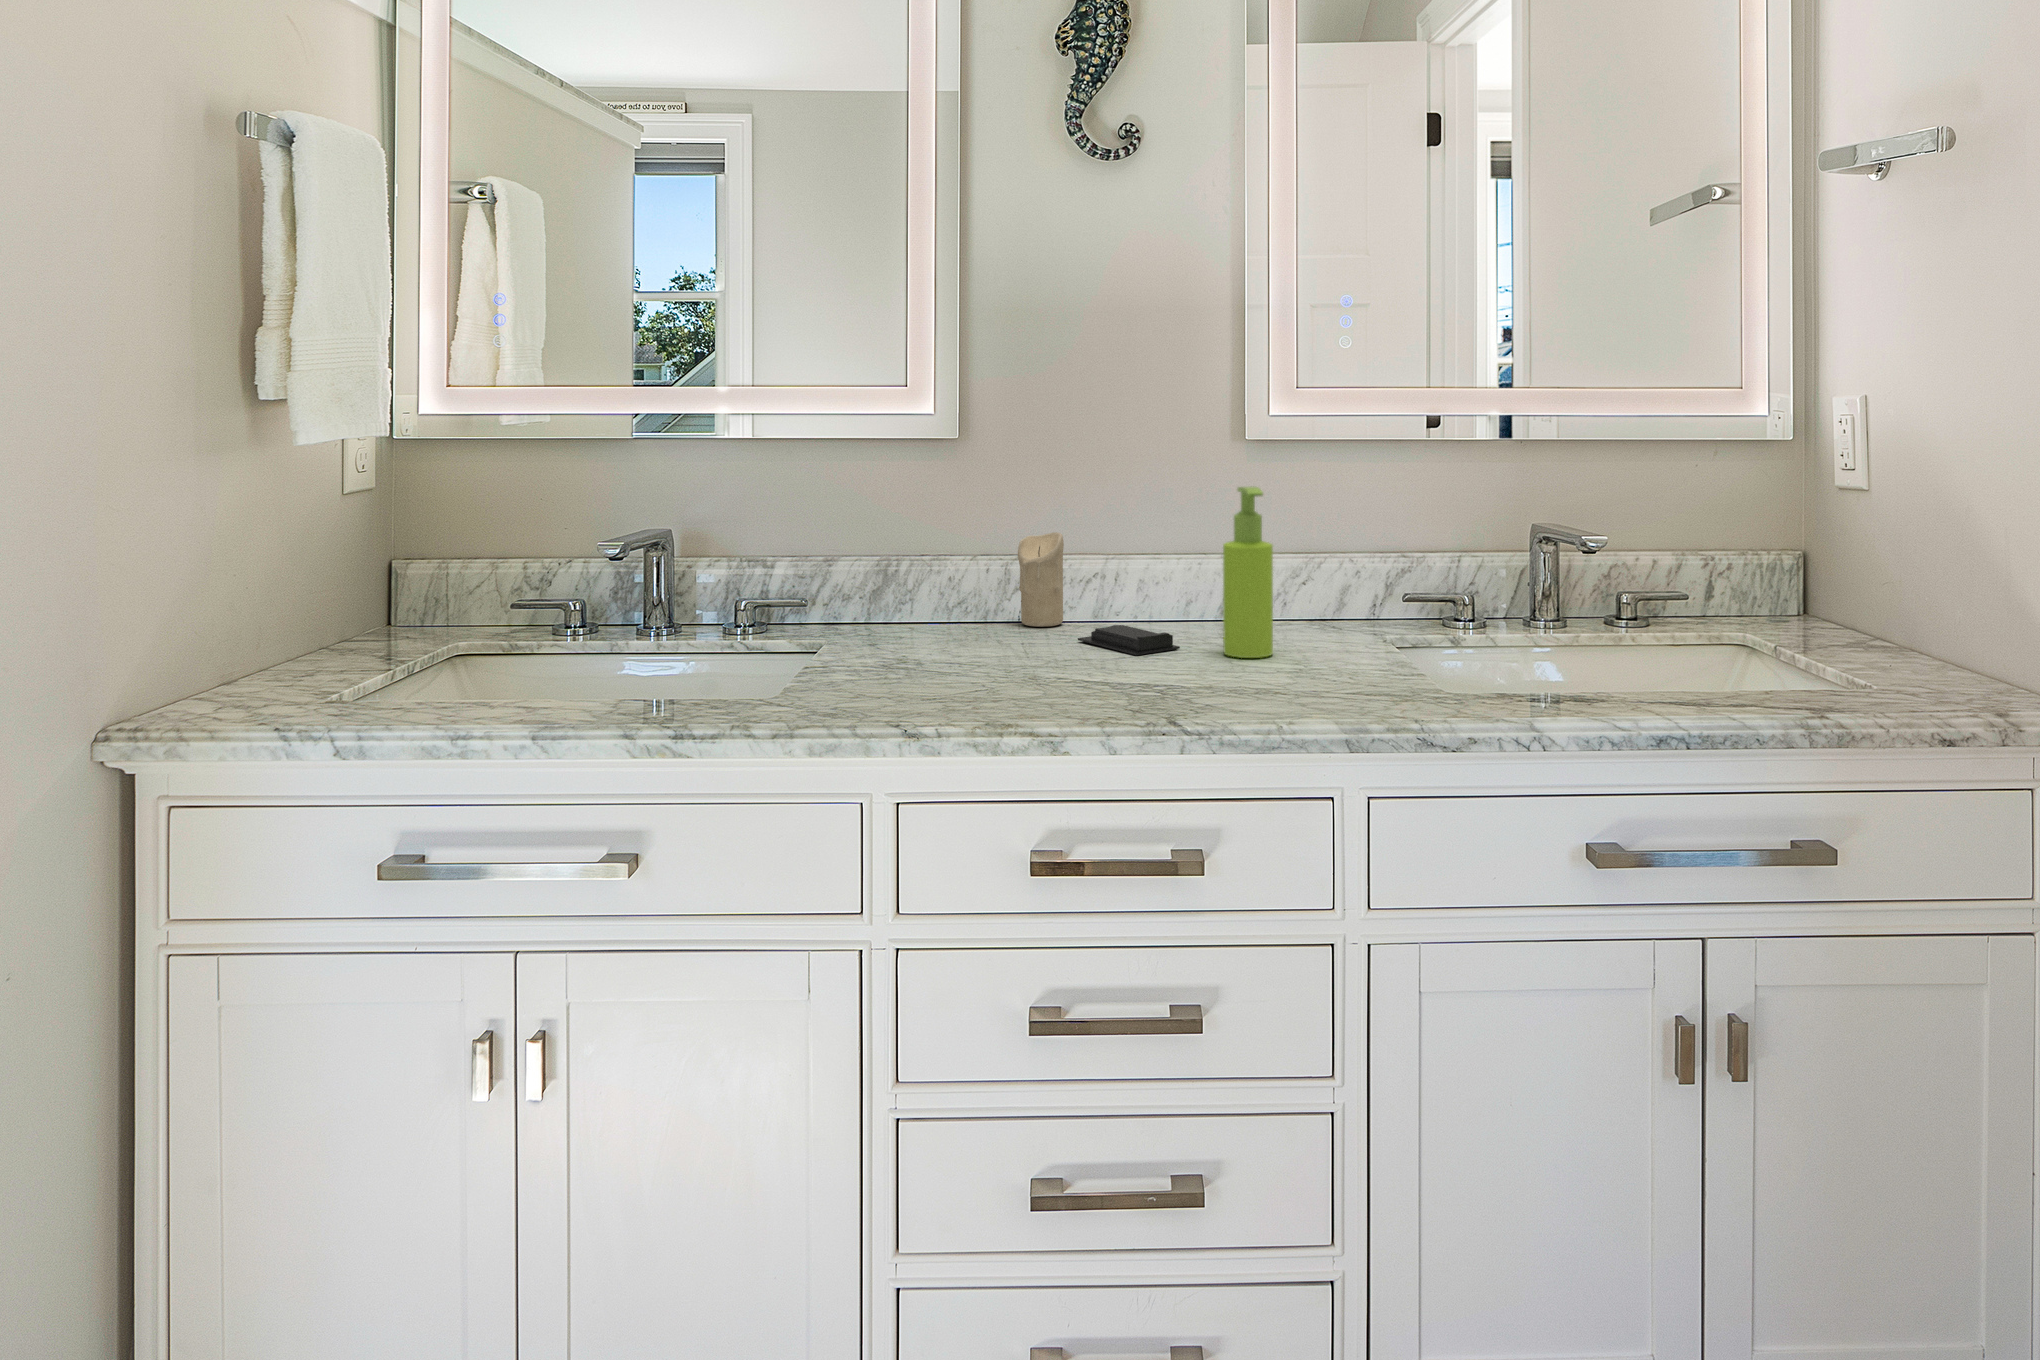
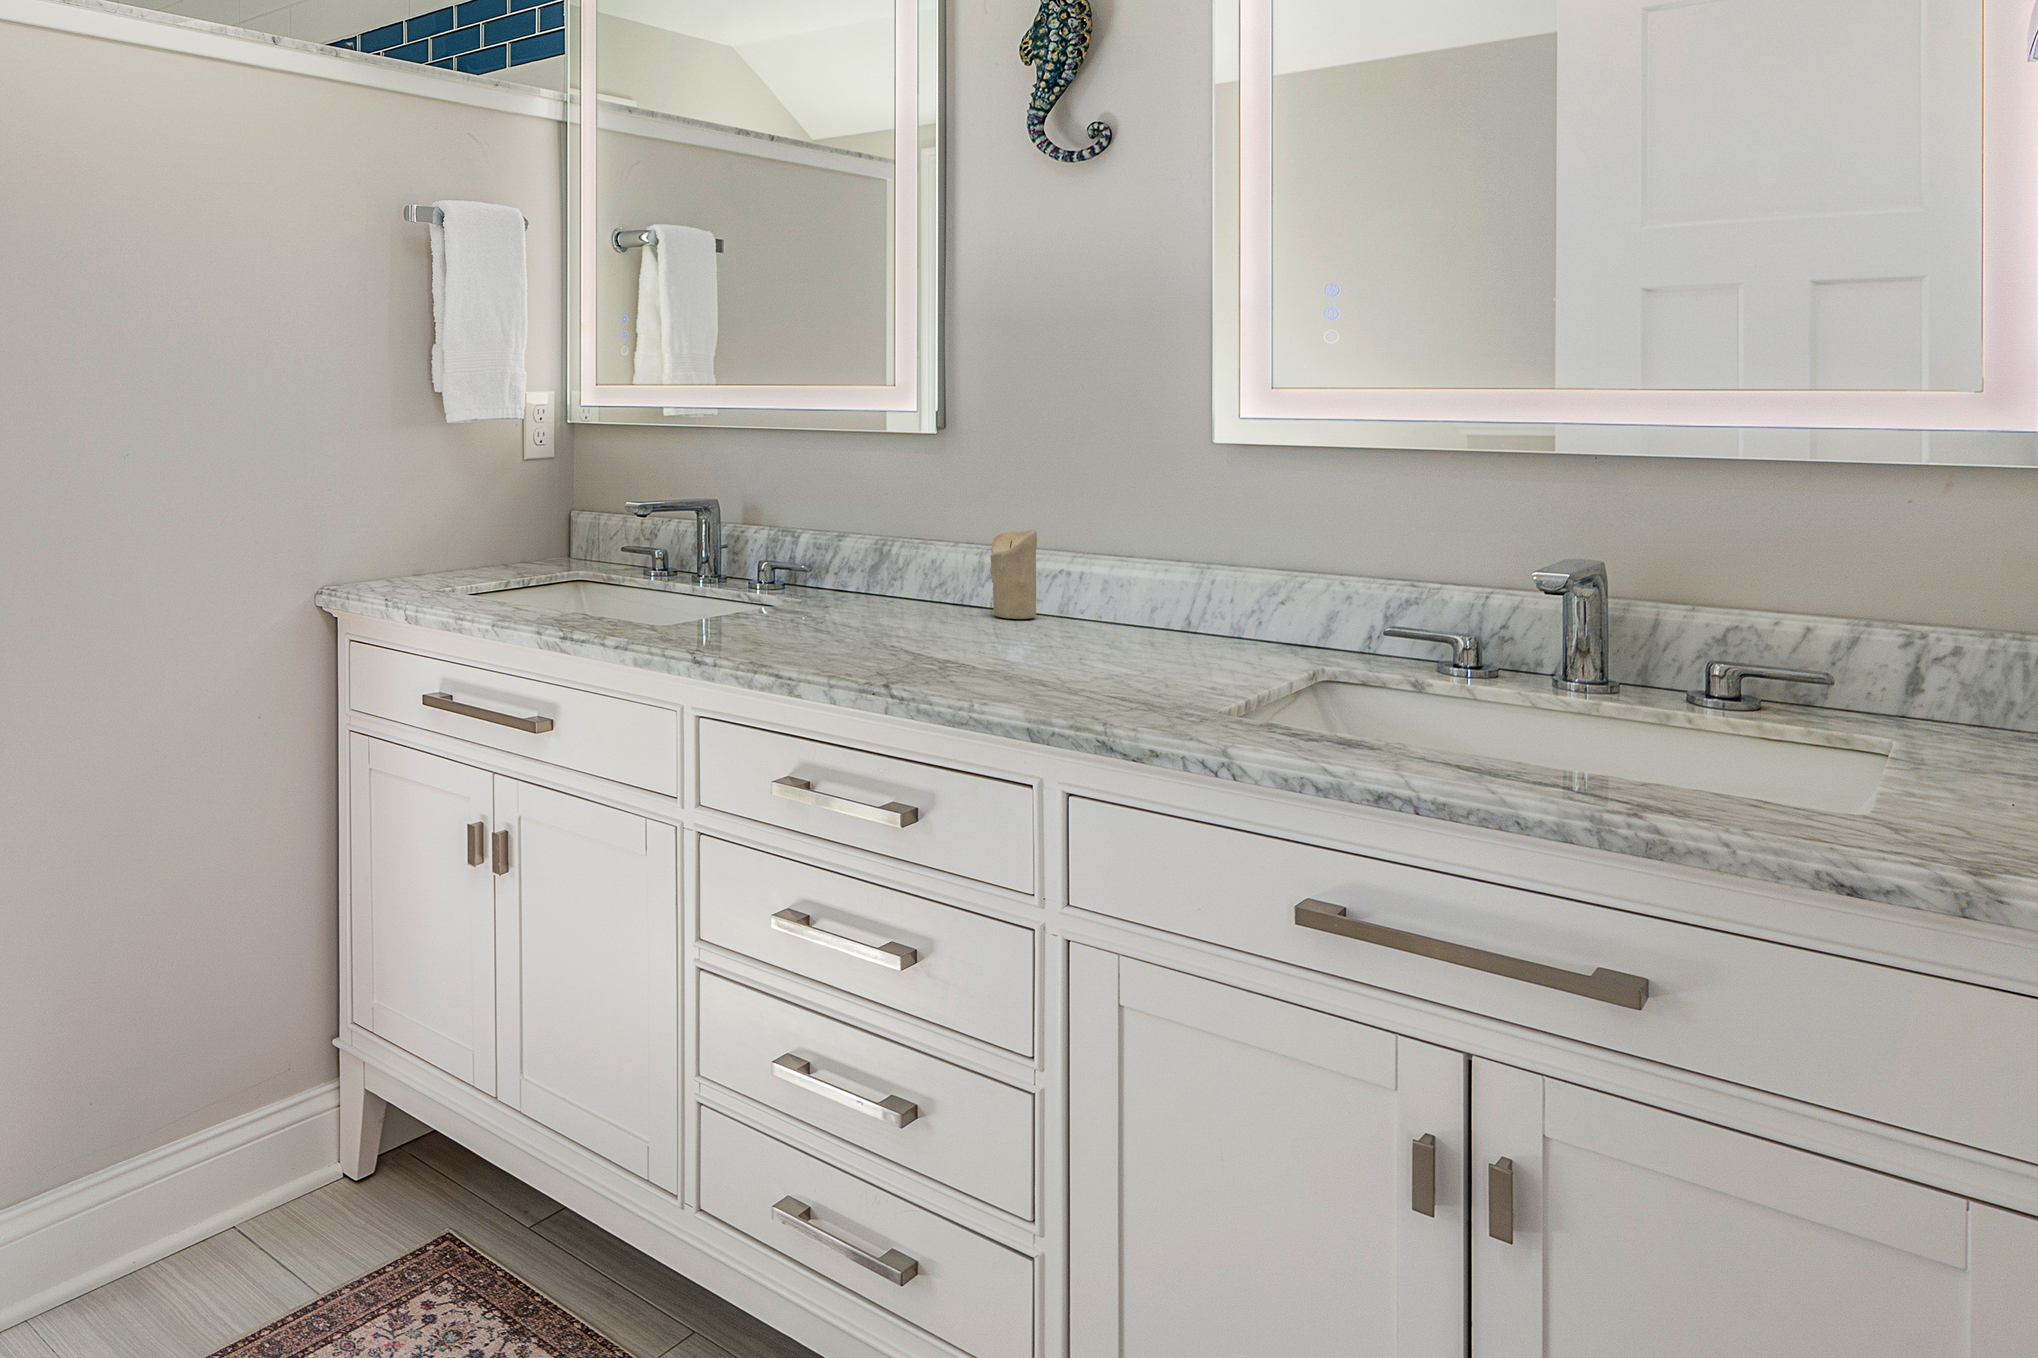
soap dispenser: present [1223,487,1273,658] -> none [1101,486,1157,664]
soap bar: present [1078,625,1180,655] -> none [1002,620,1076,648]

